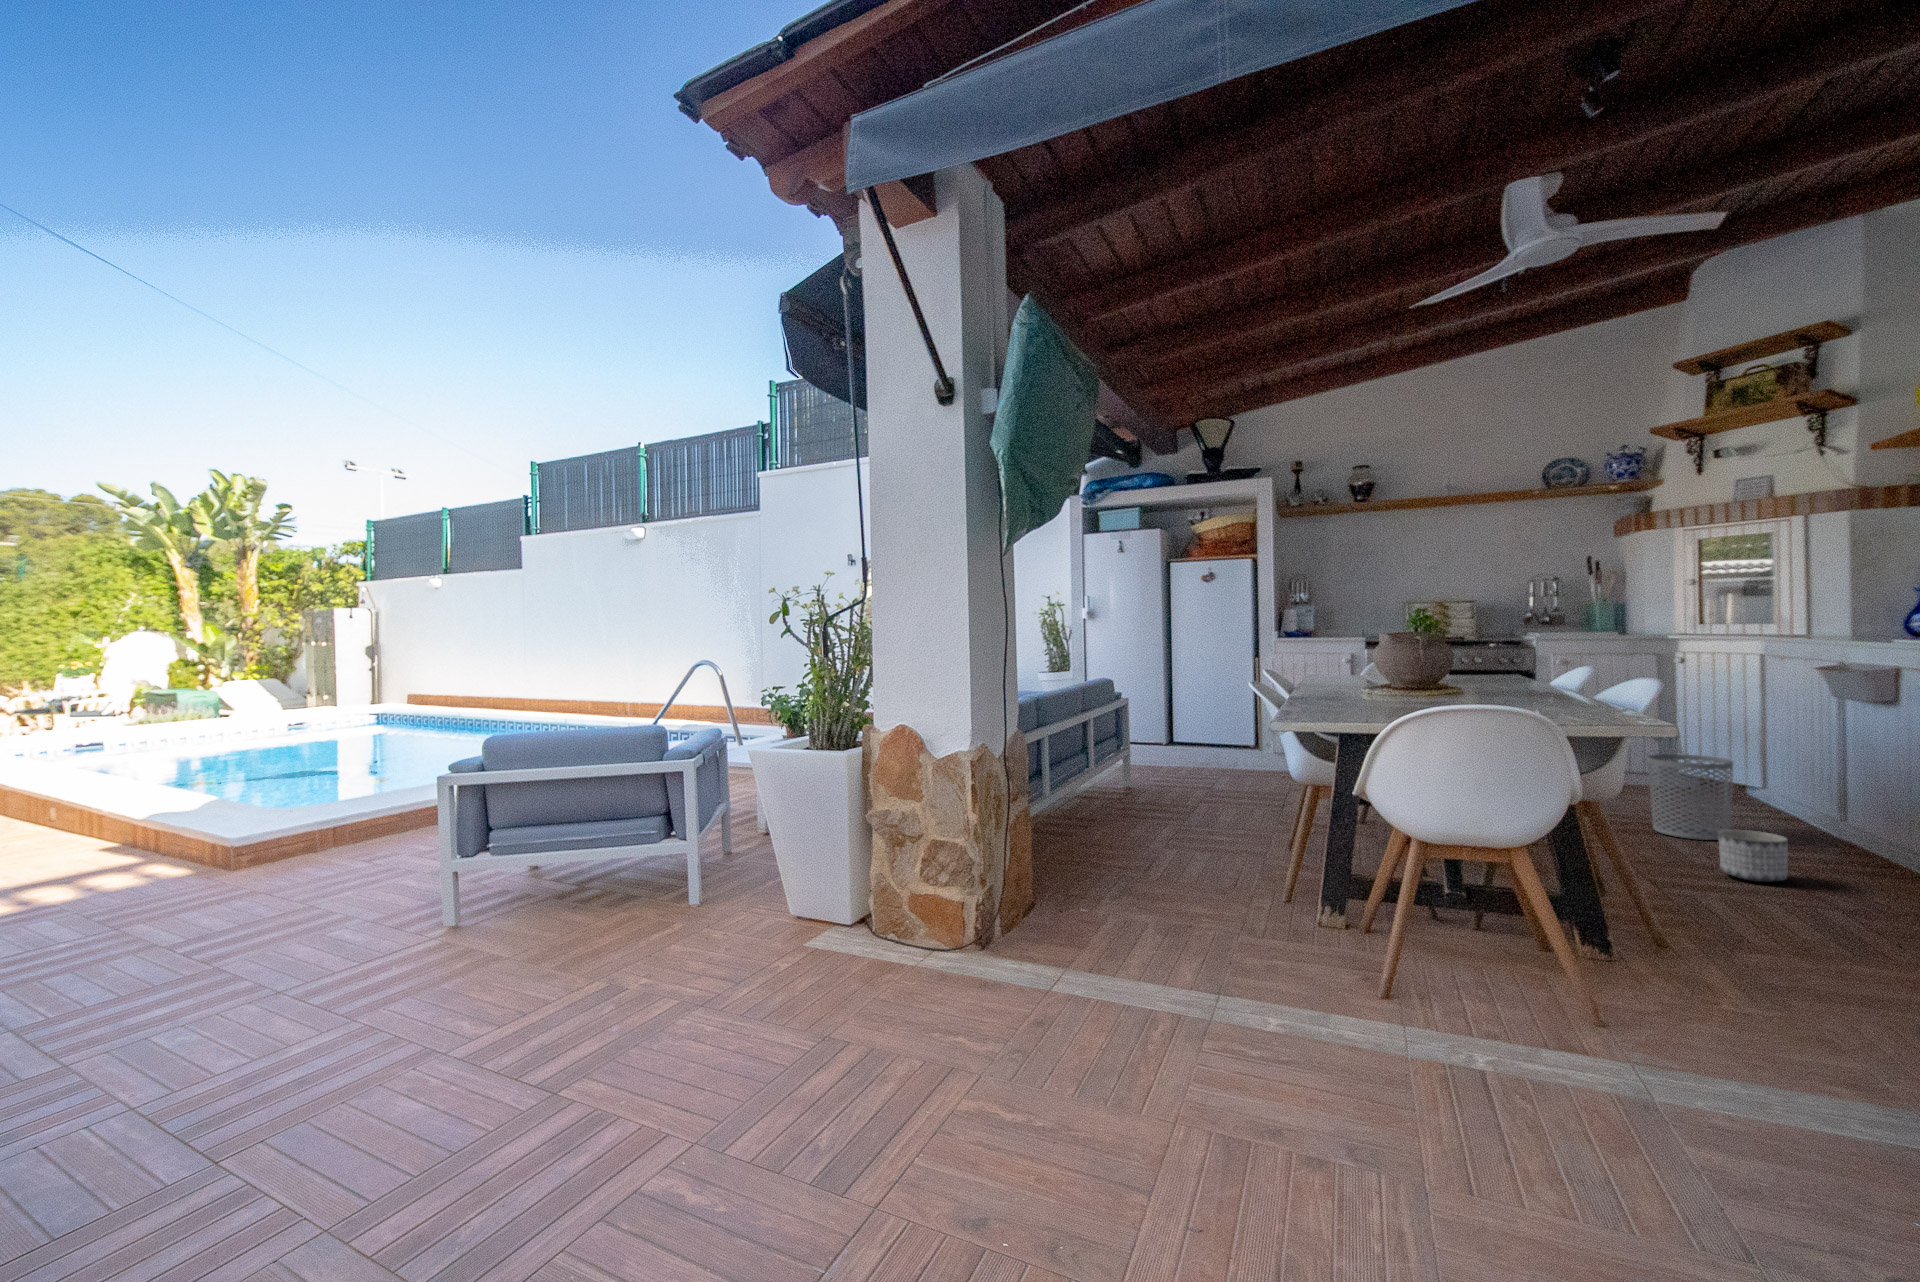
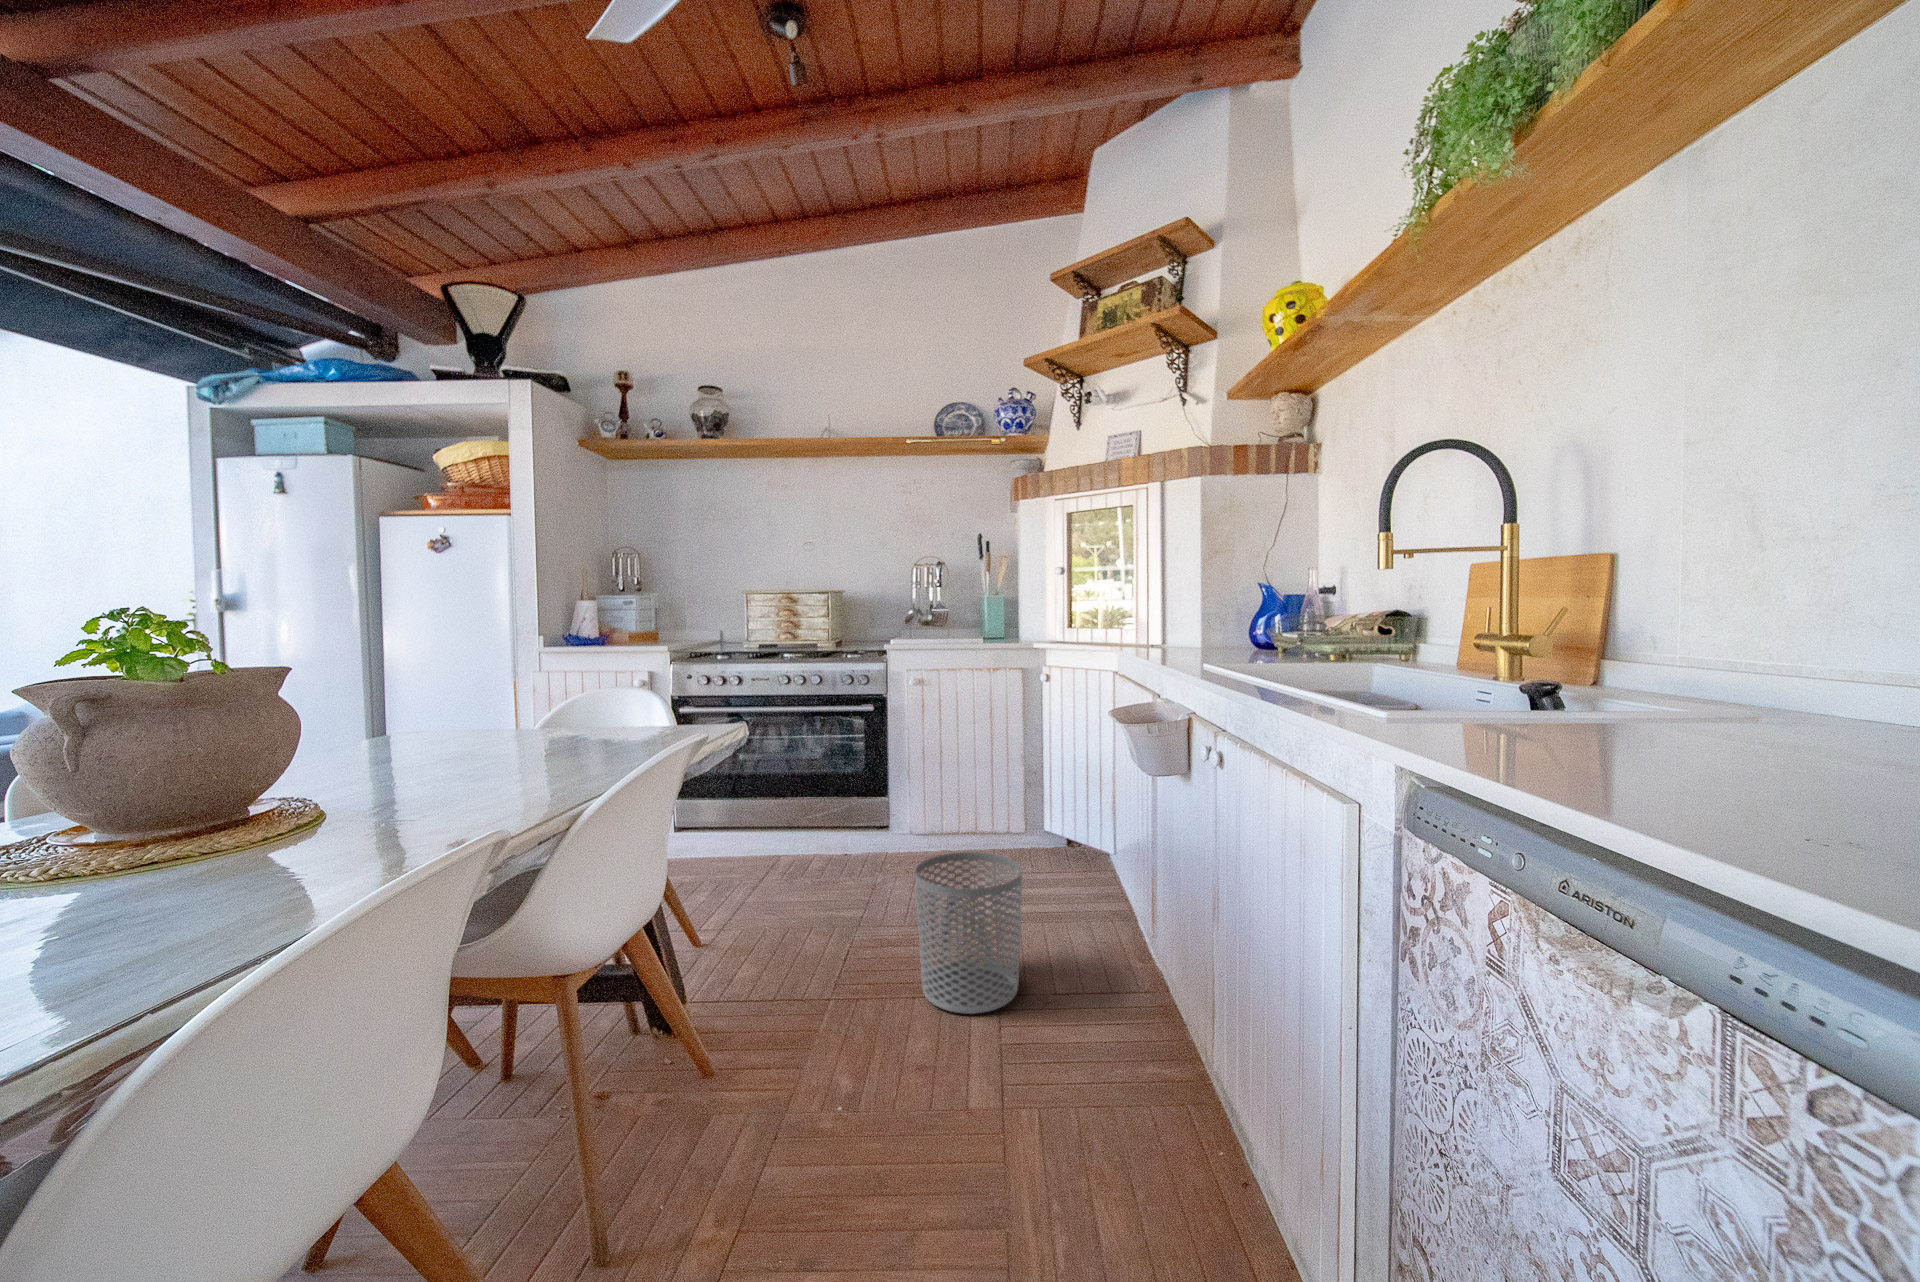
planter: present [1718,830,1788,882] -> none [893,1074,996,1220]

